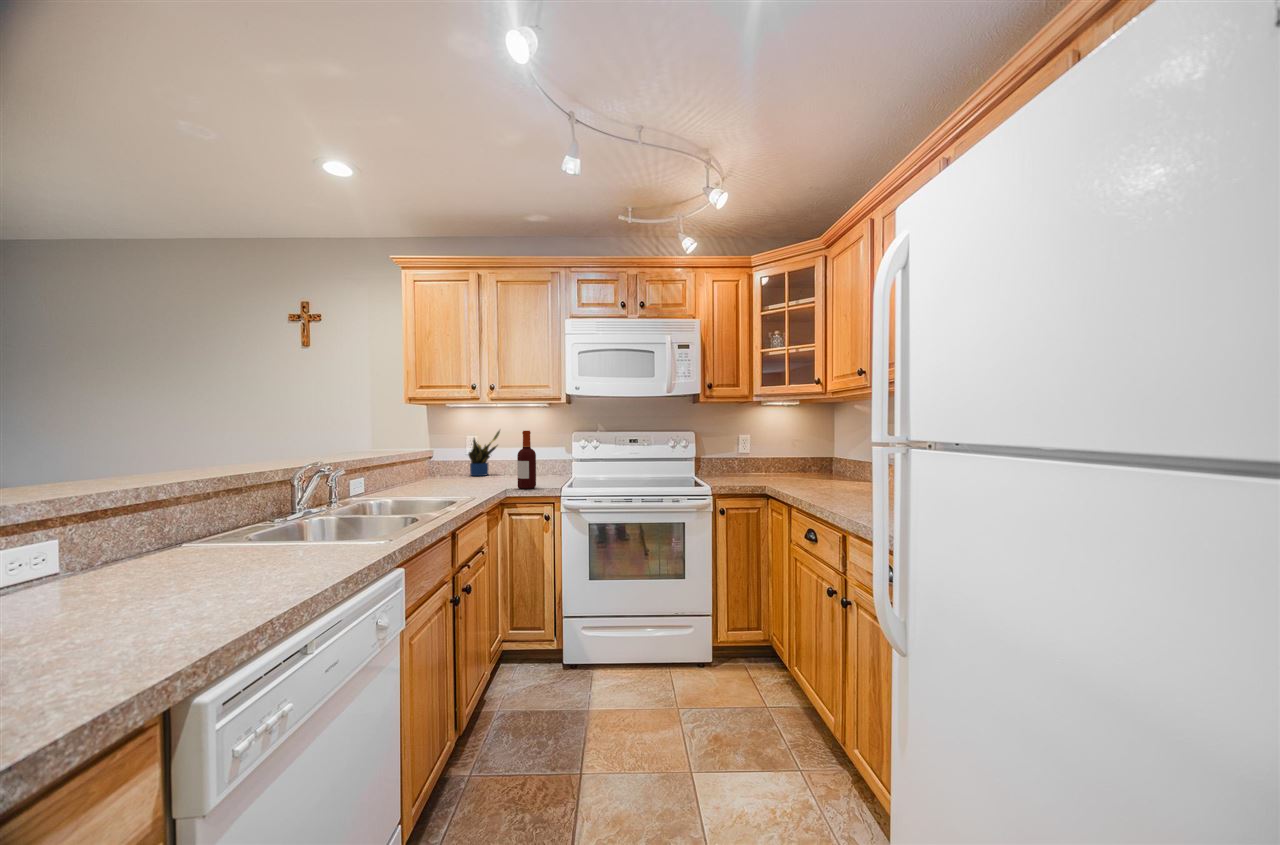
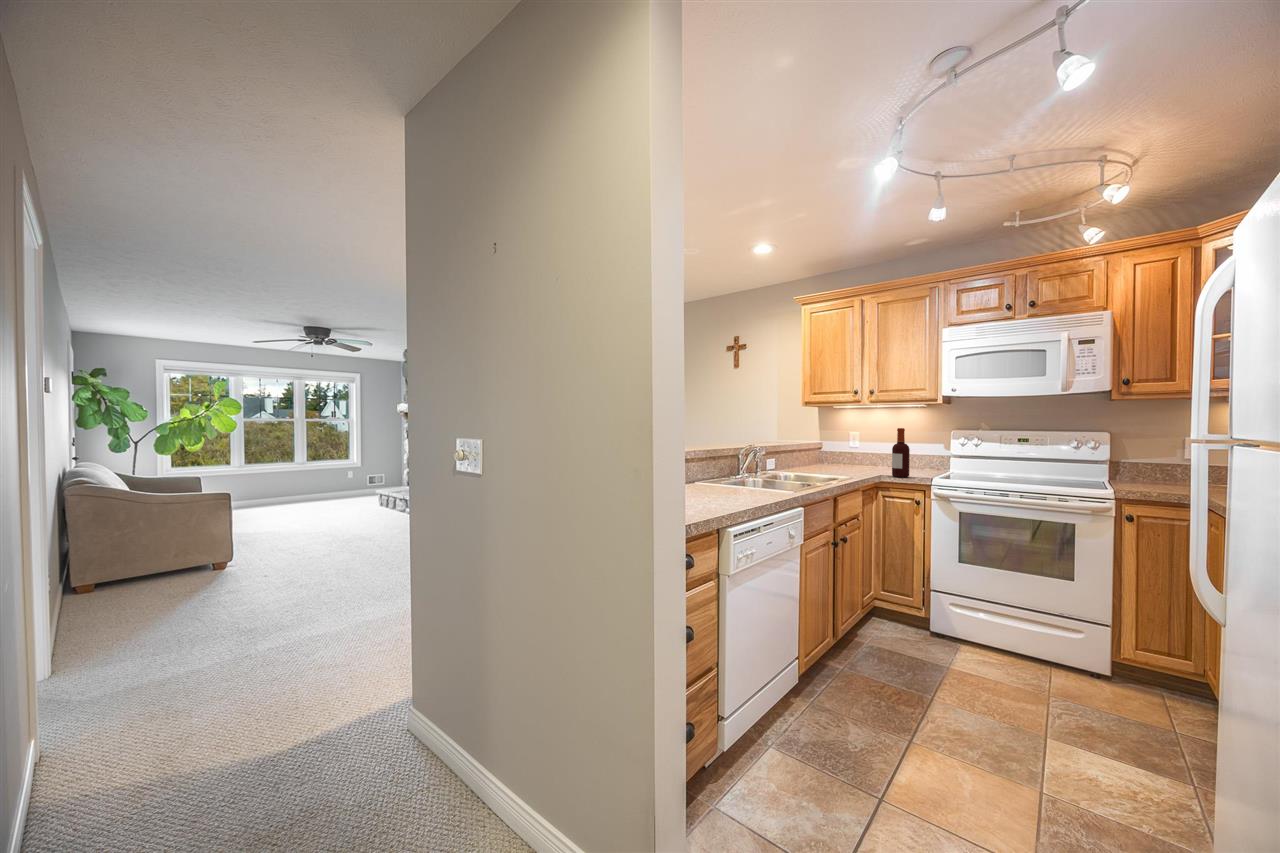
potted plant: present [469,431,500,476] -> none [852,427,881,466]

